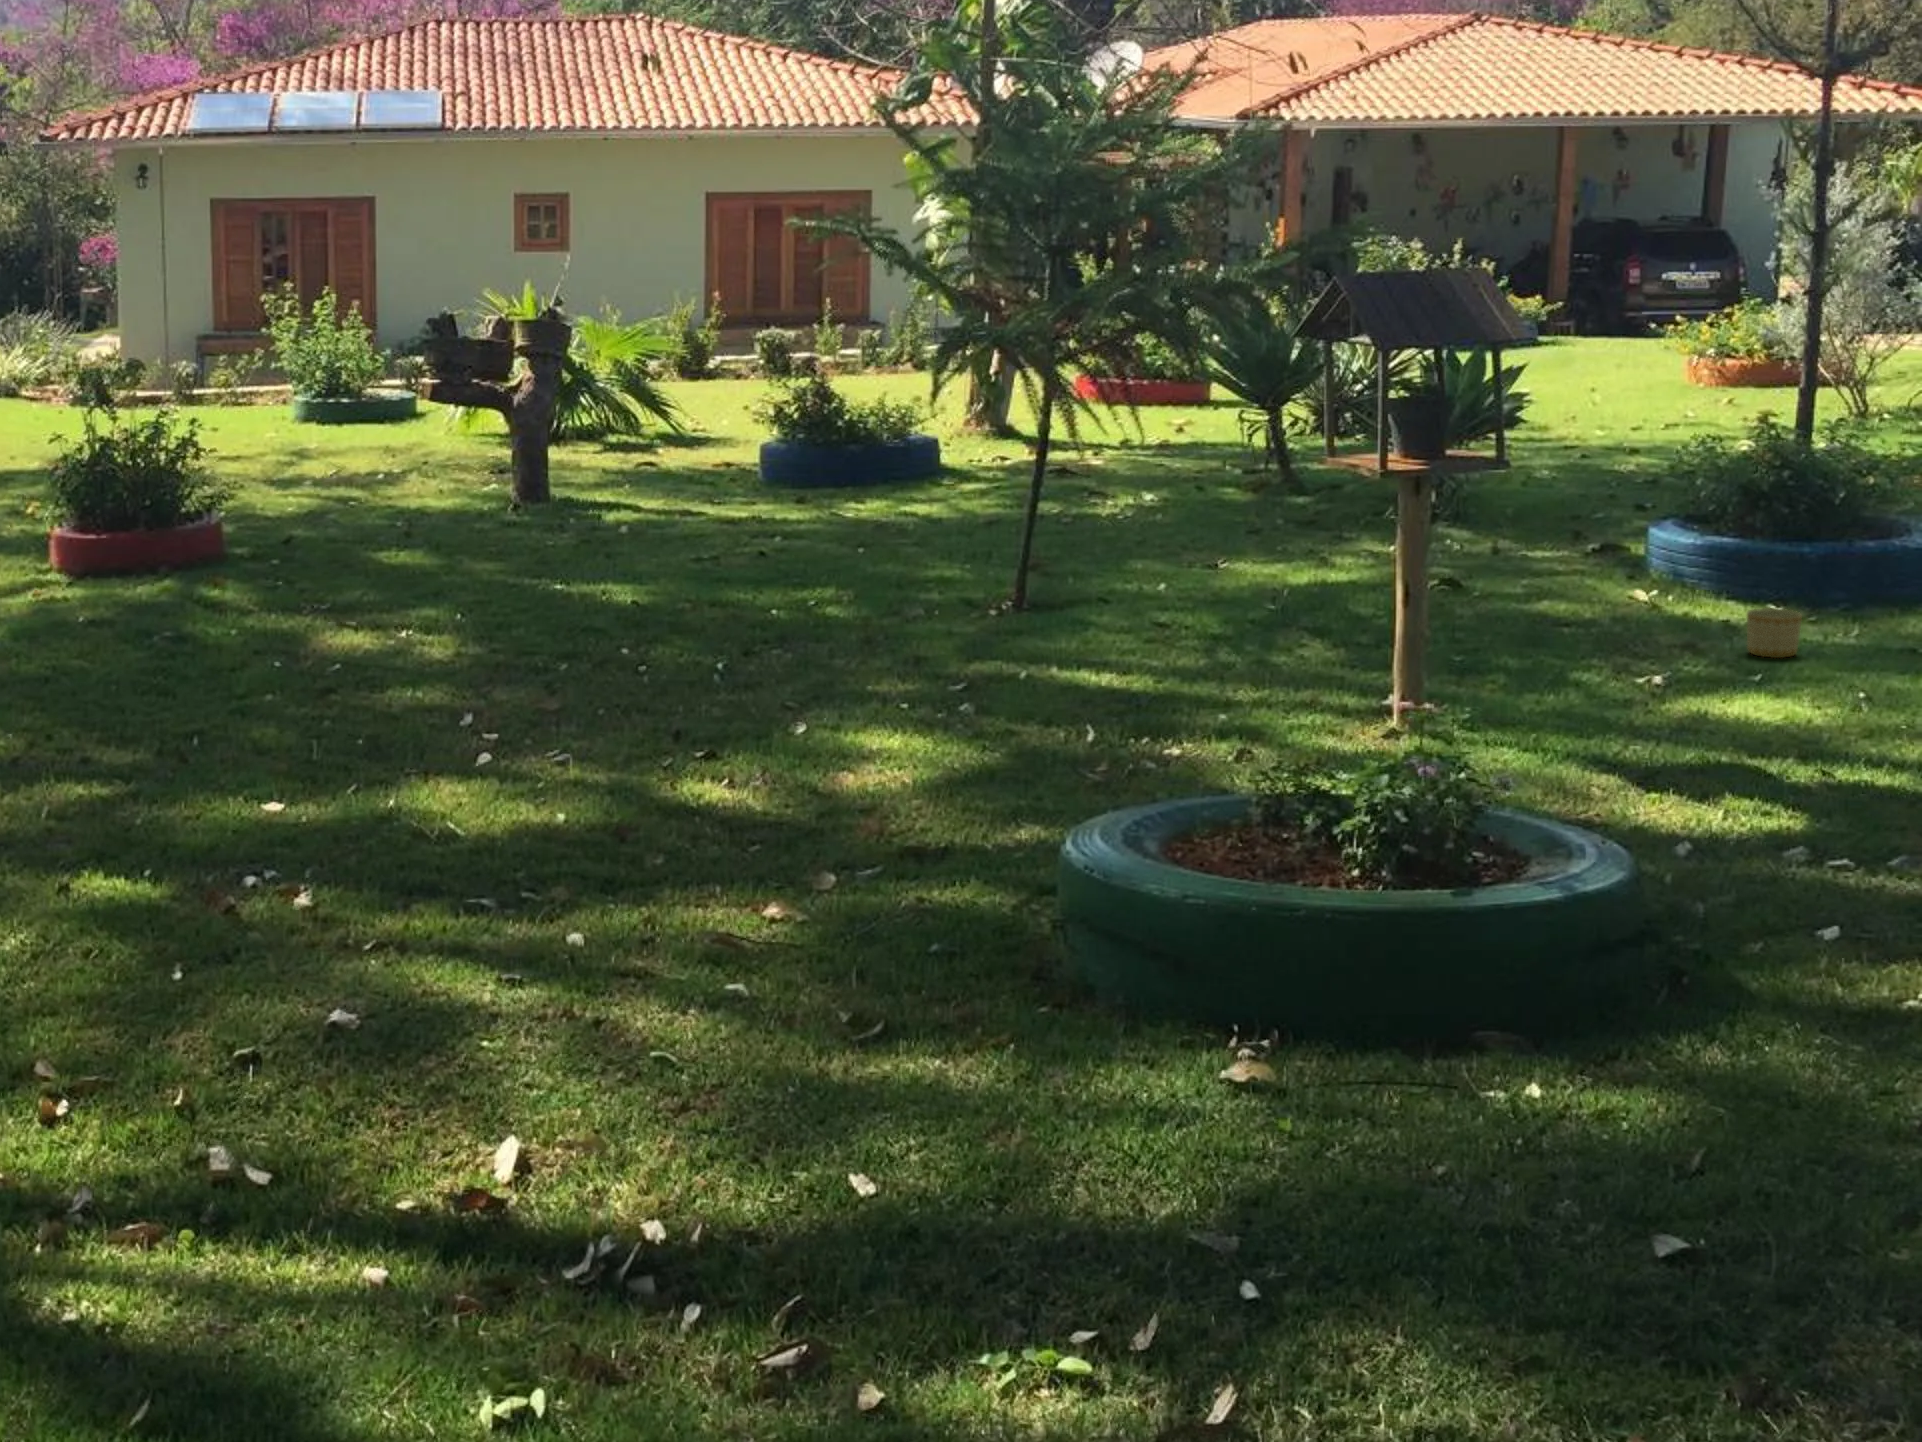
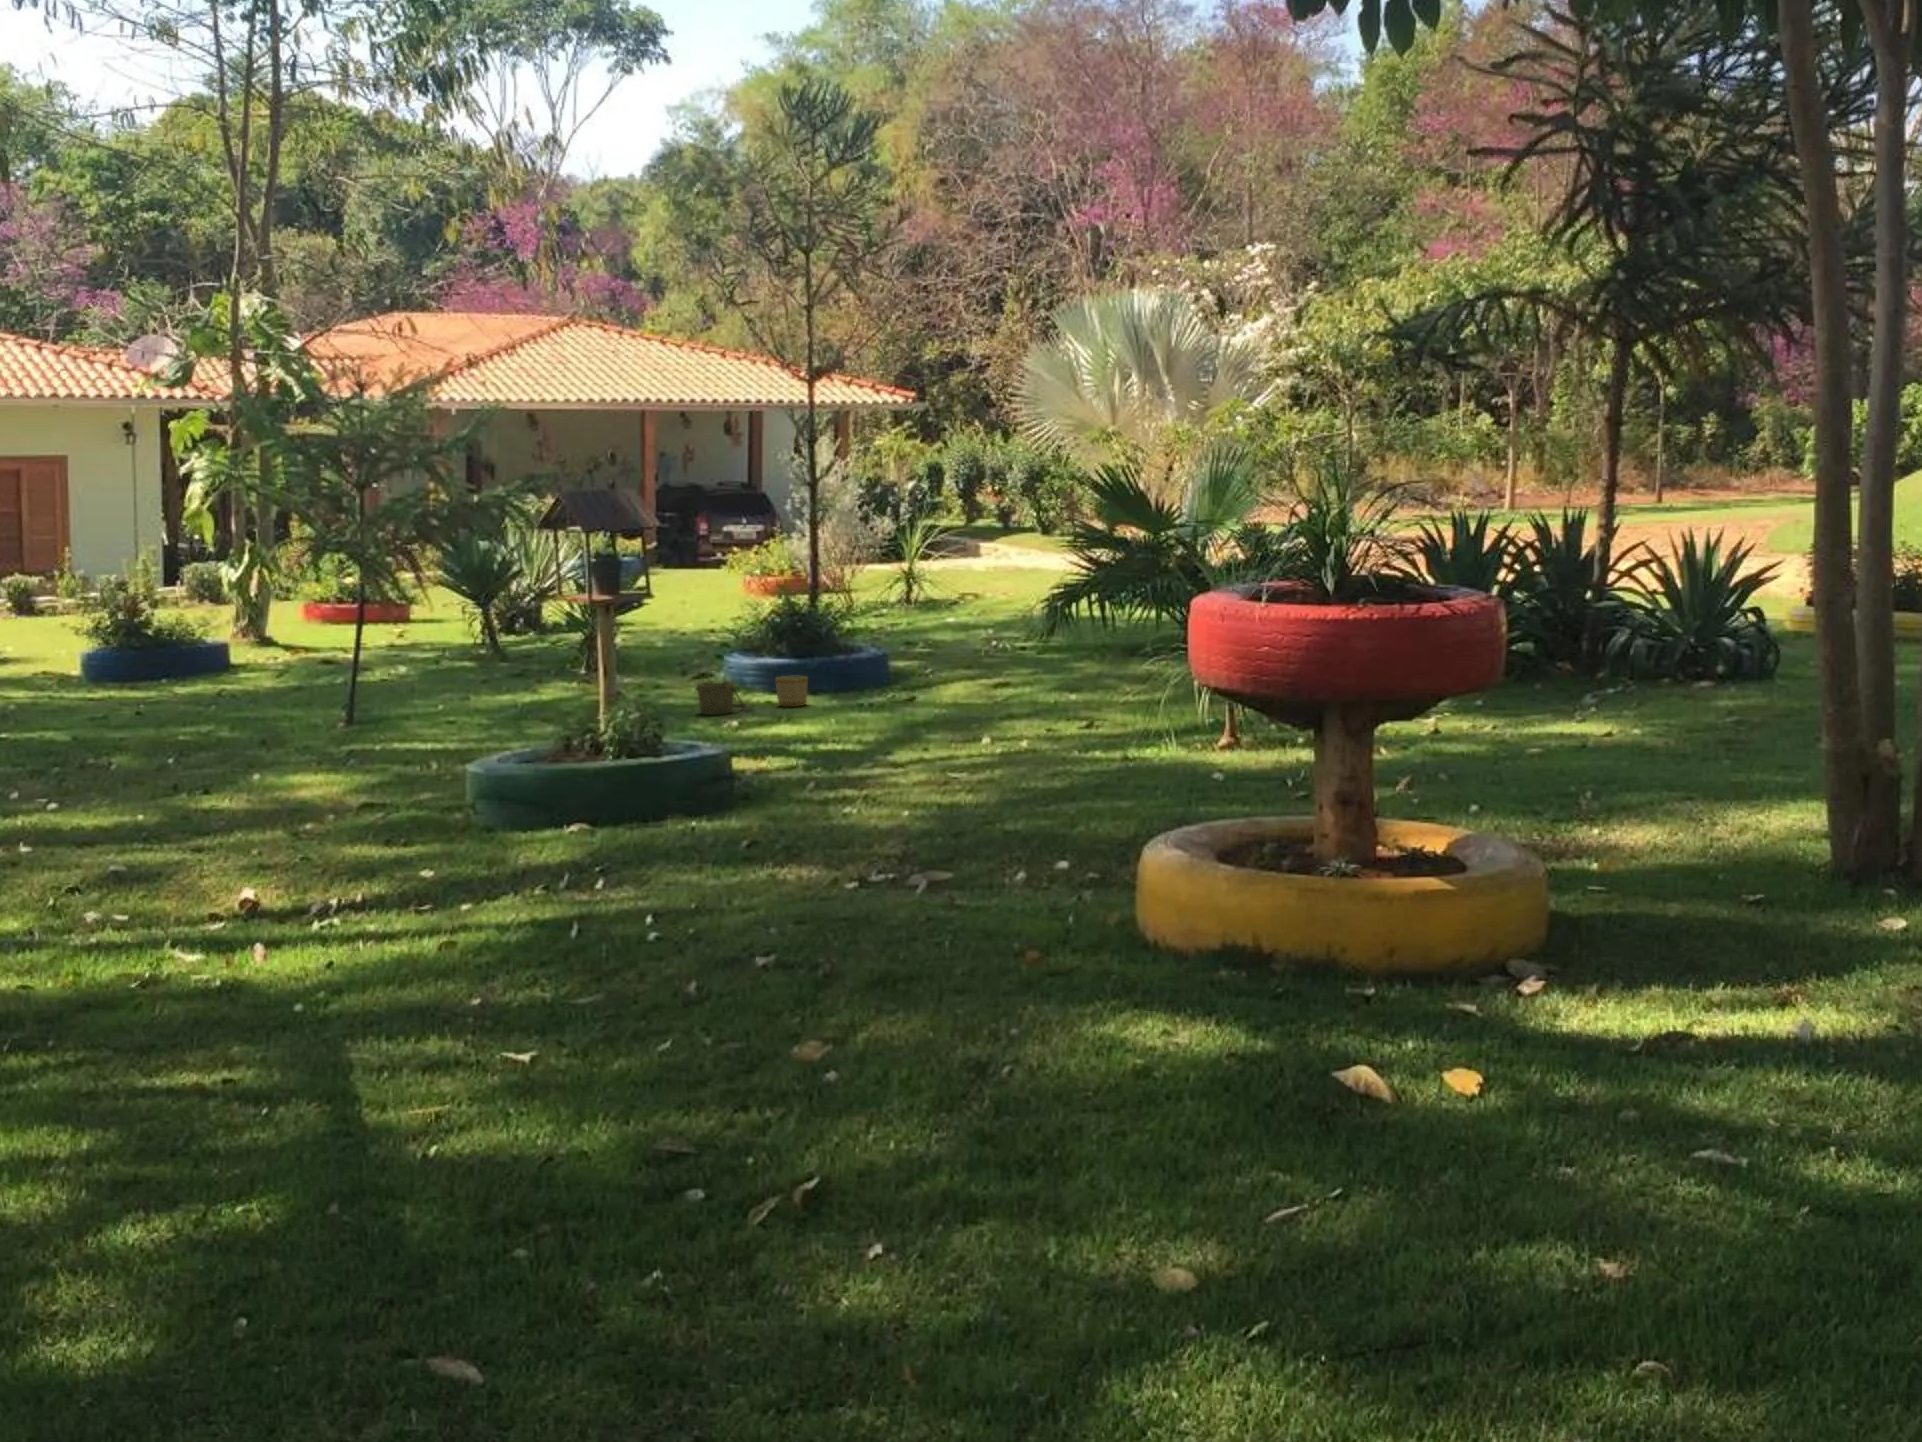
bucket: none [1613,609,1695,662] -> present [696,681,746,715]

